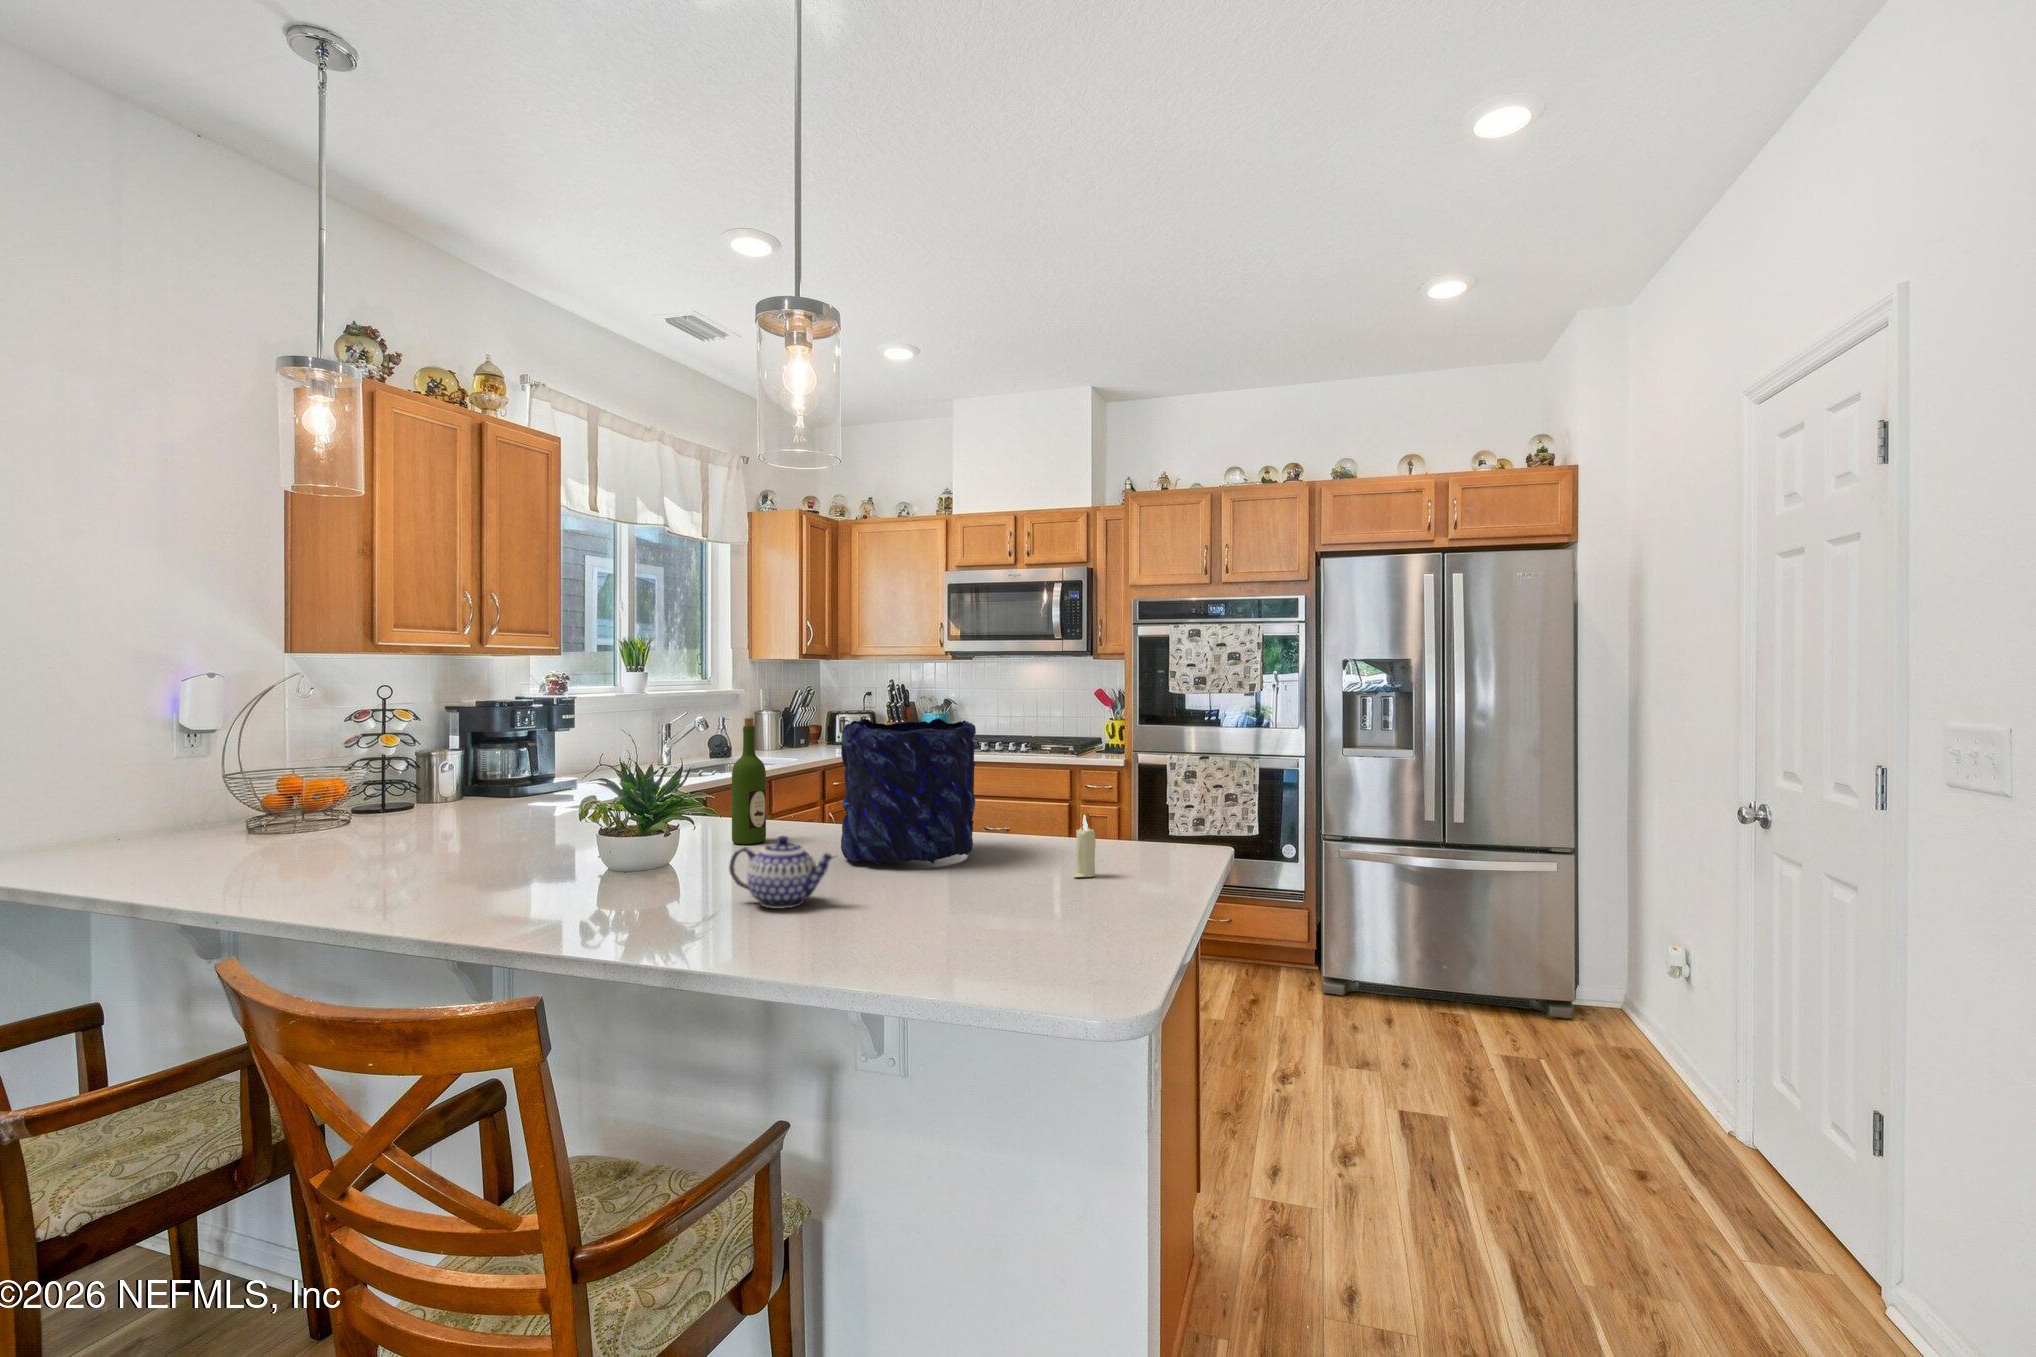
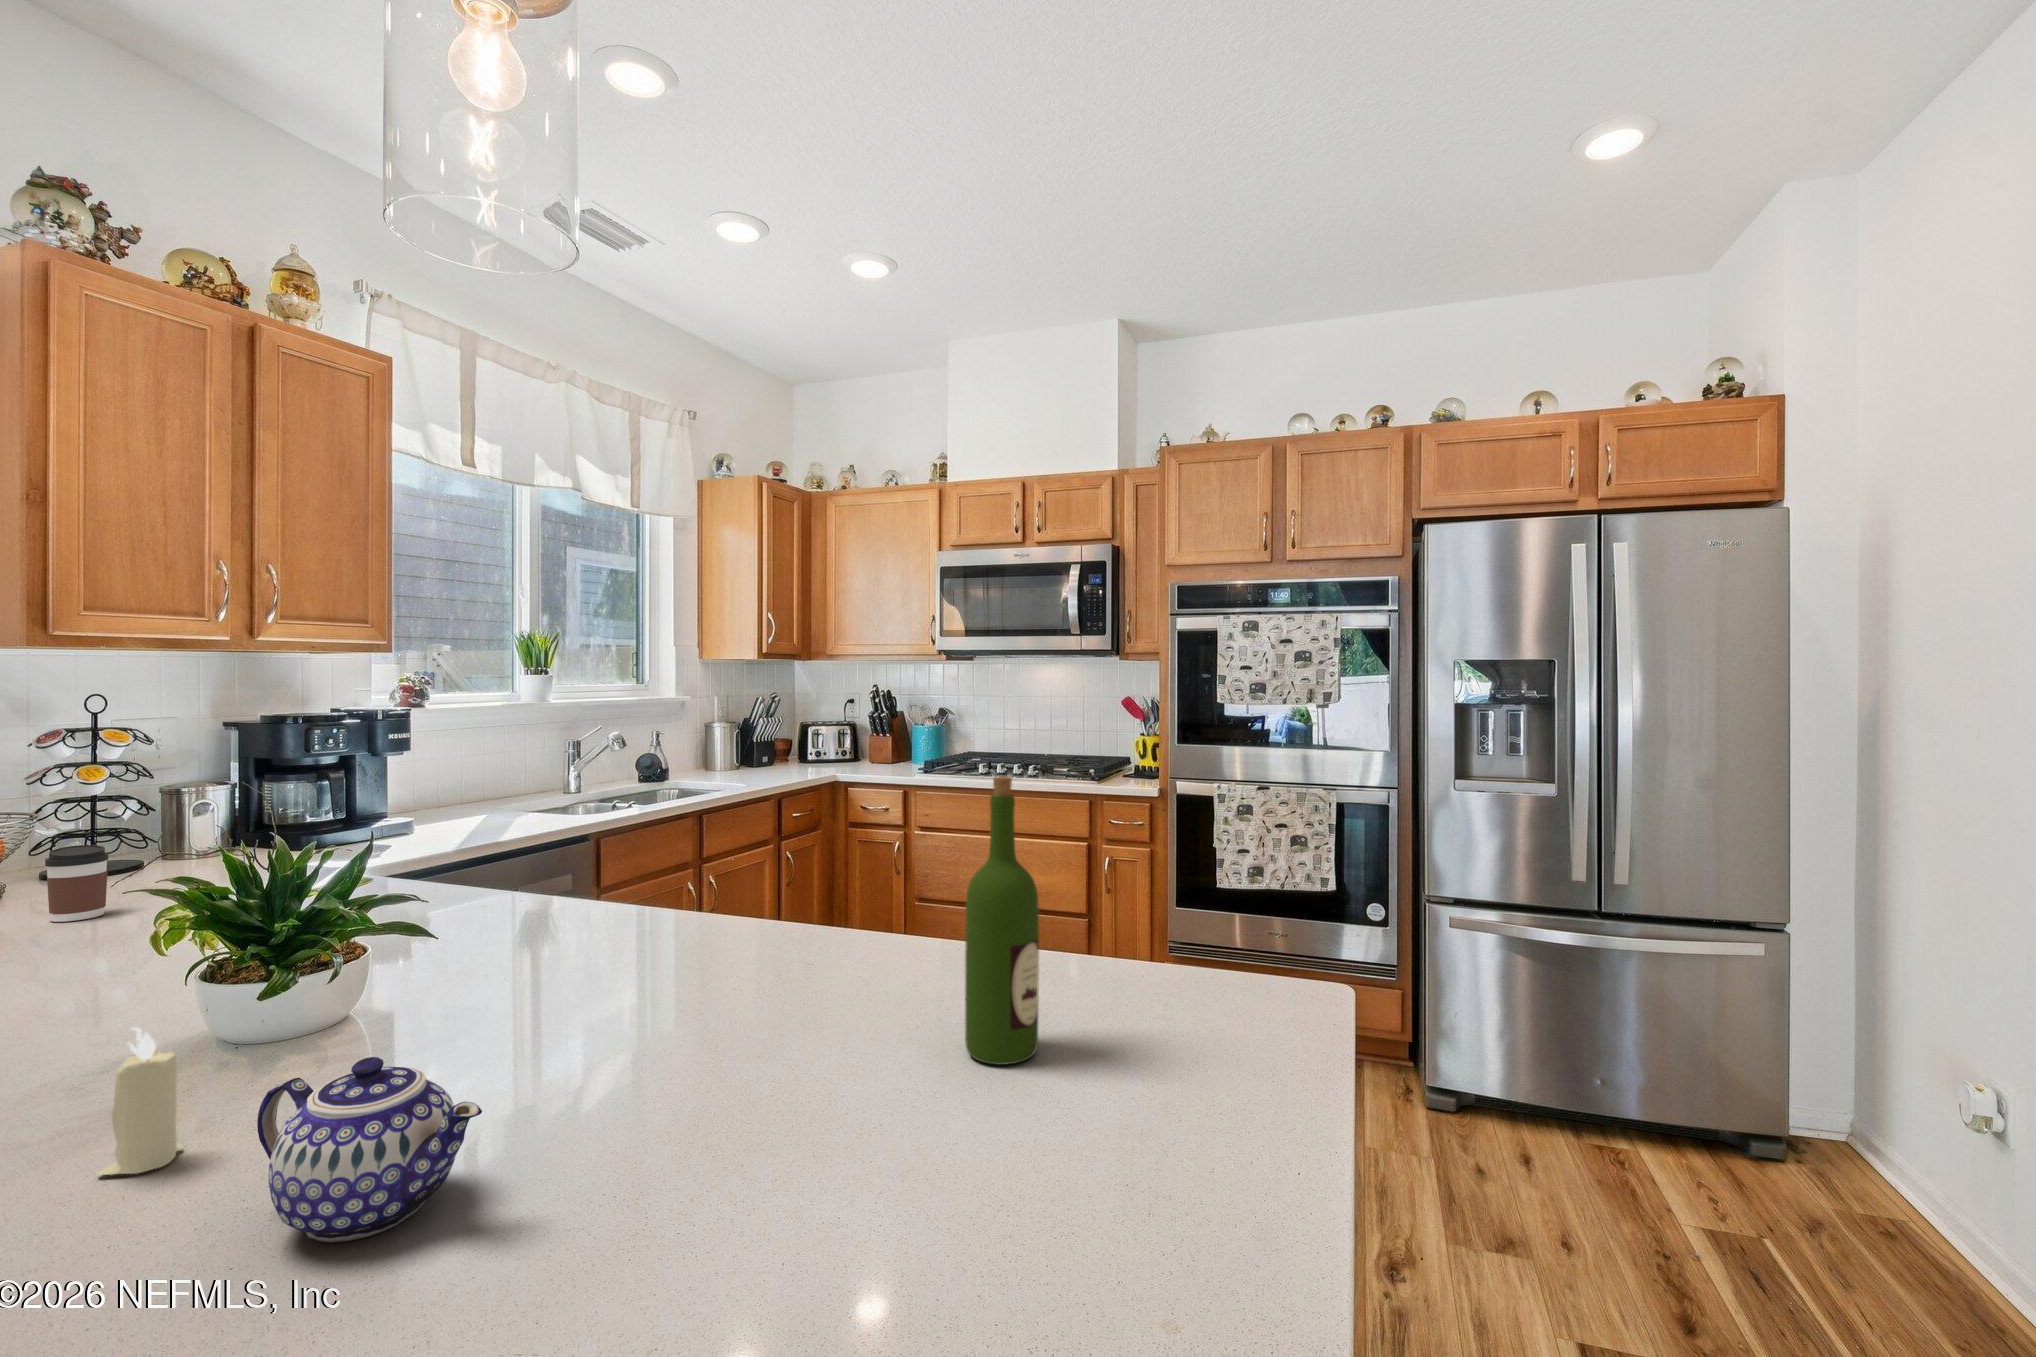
wine bottle: present [732,718,766,844] -> present [965,776,1039,1065]
vase: present [841,718,976,865] -> none [625,761,883,1051]
coffee cup: none [412,782,446,830] -> present [45,845,108,922]
candle: present [1074,816,1096,877] -> present [98,1027,182,1175]

